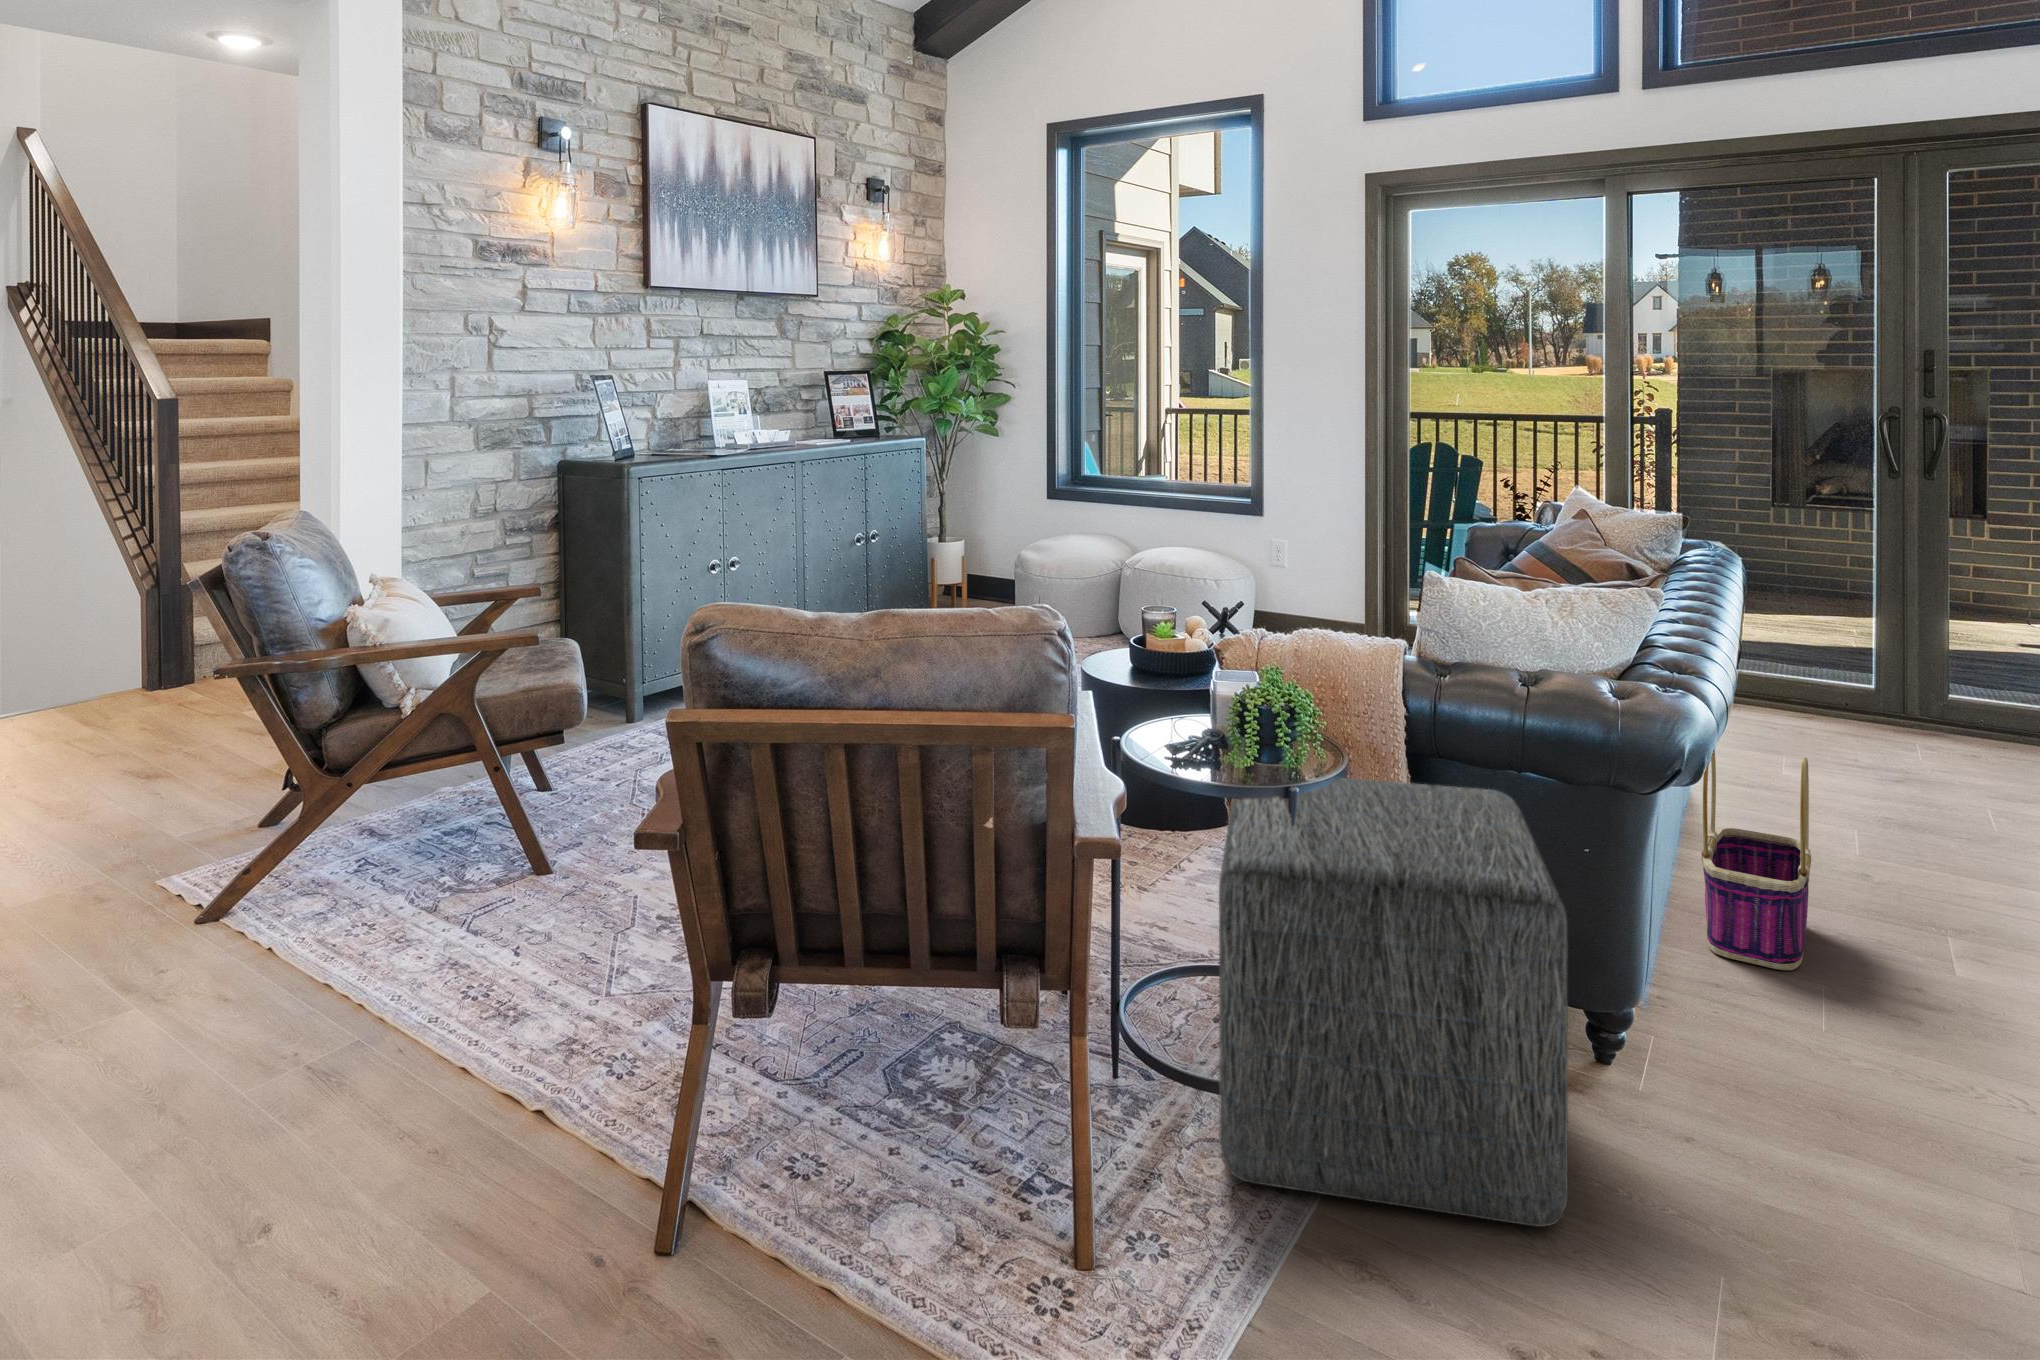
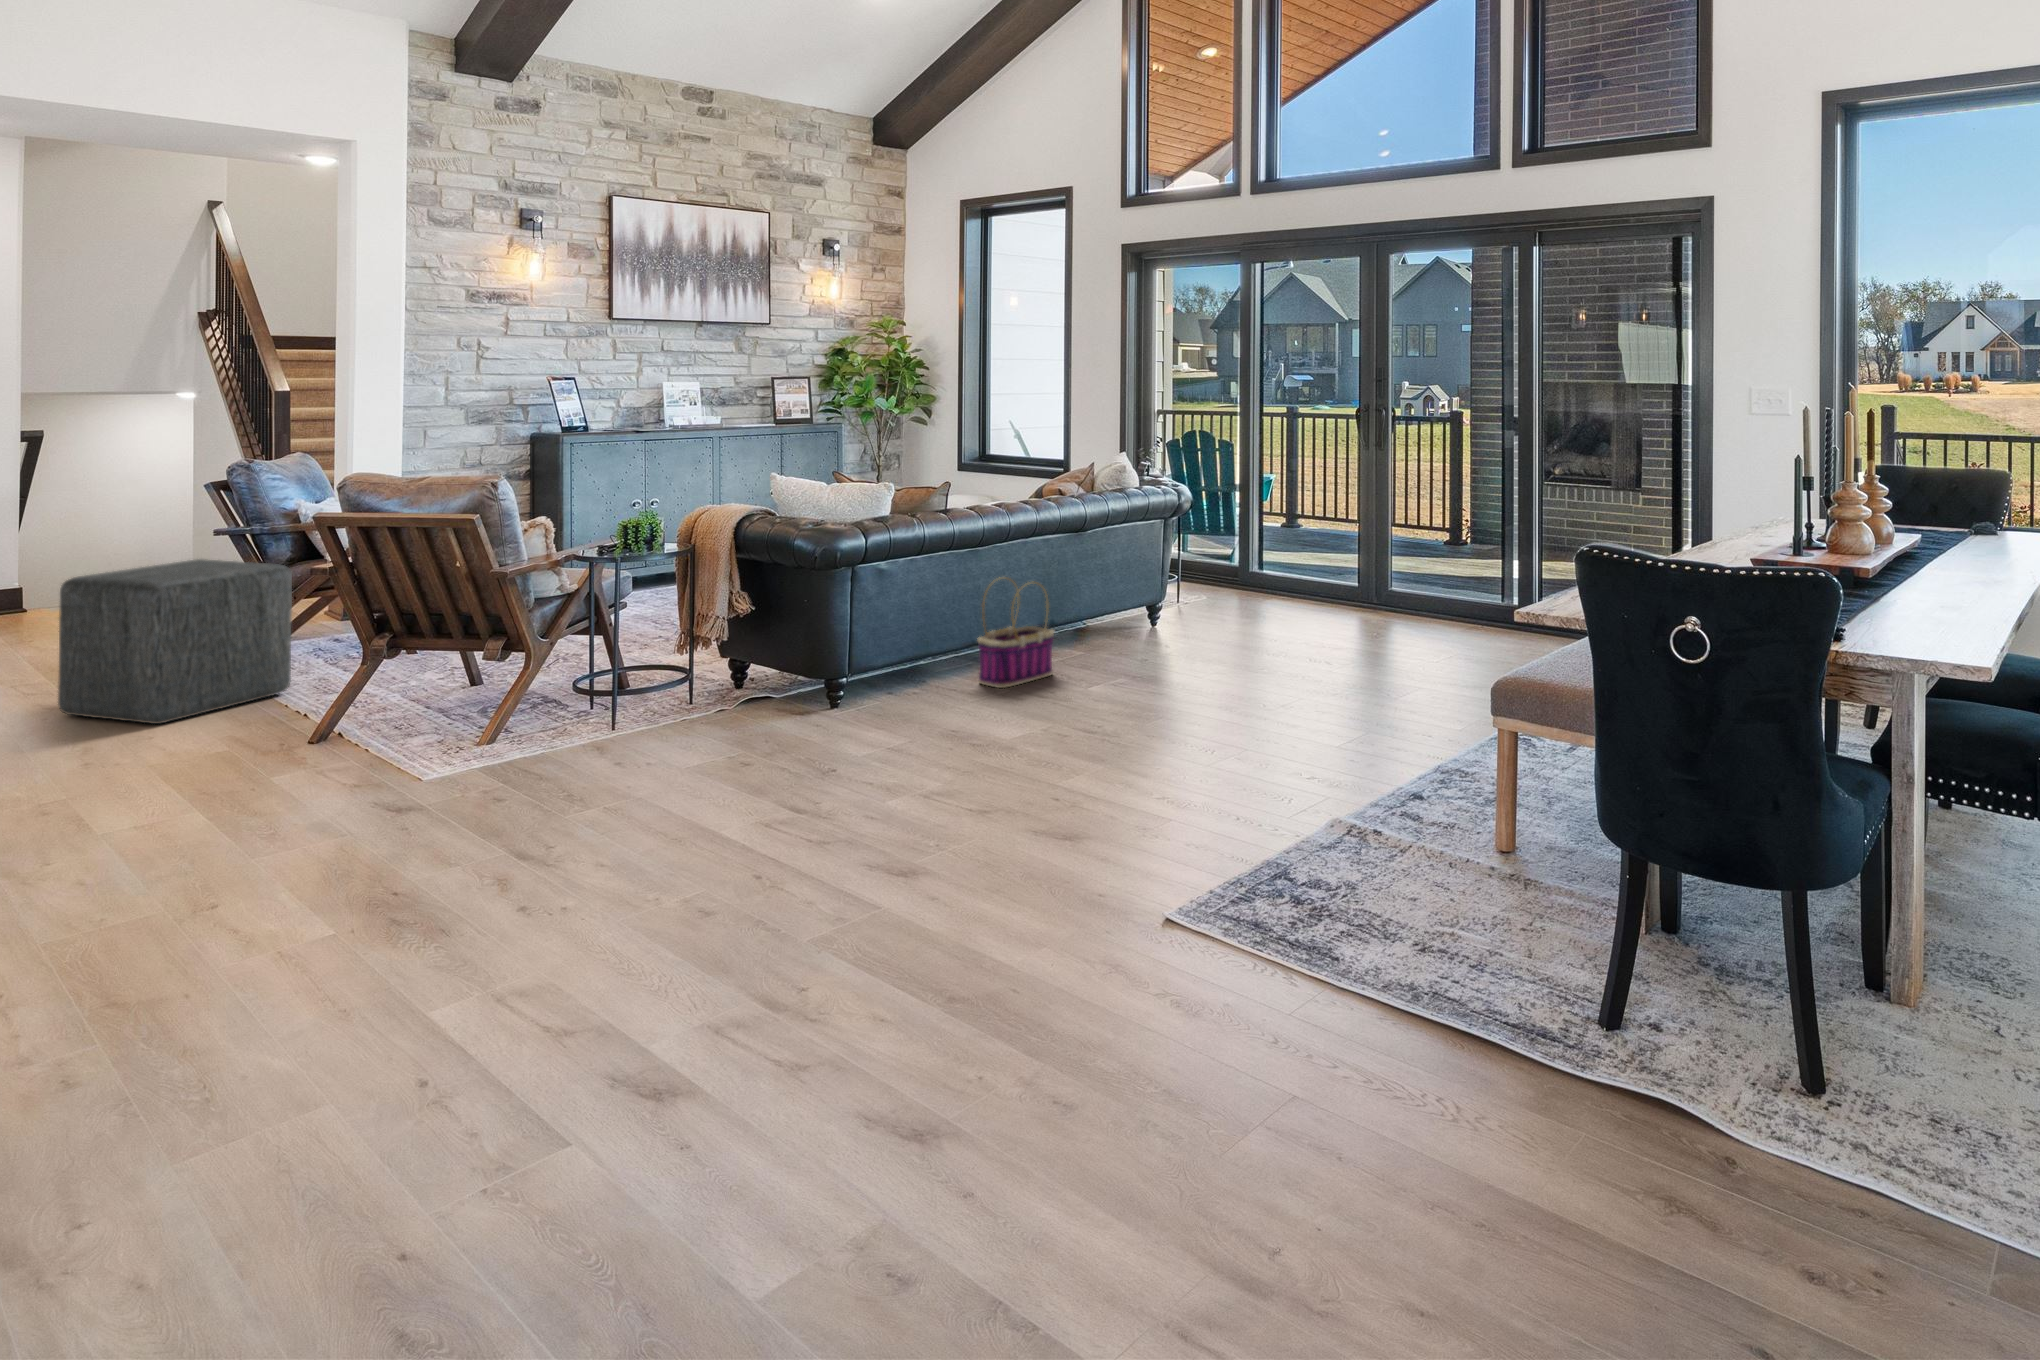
ottoman: present [1219,778,1568,1227] -> present [58,559,292,724]

